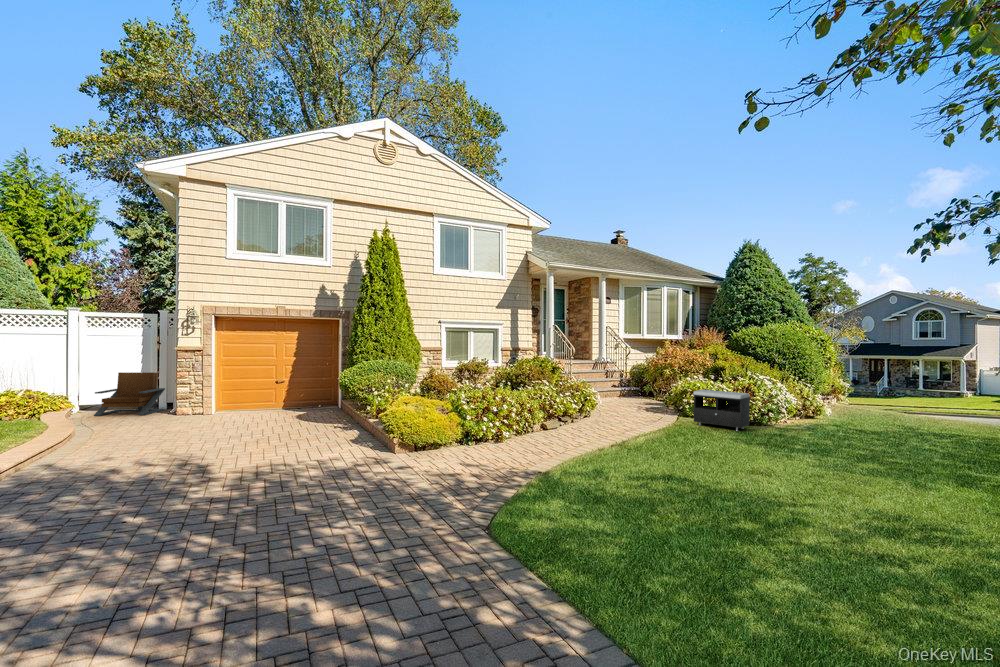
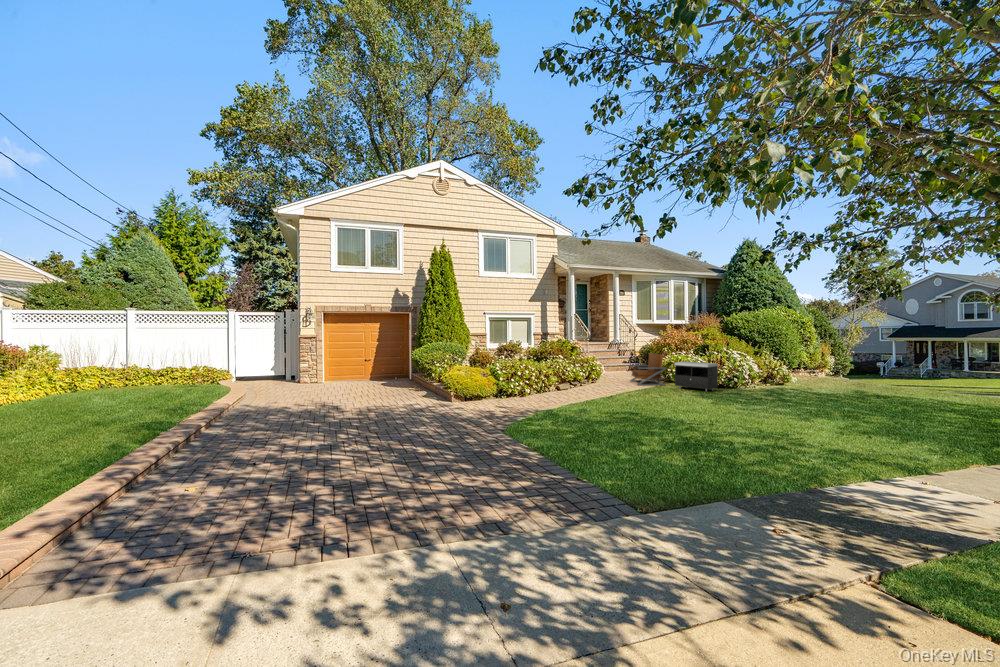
lounge chair: present [94,372,165,416] -> present [630,353,666,385]

